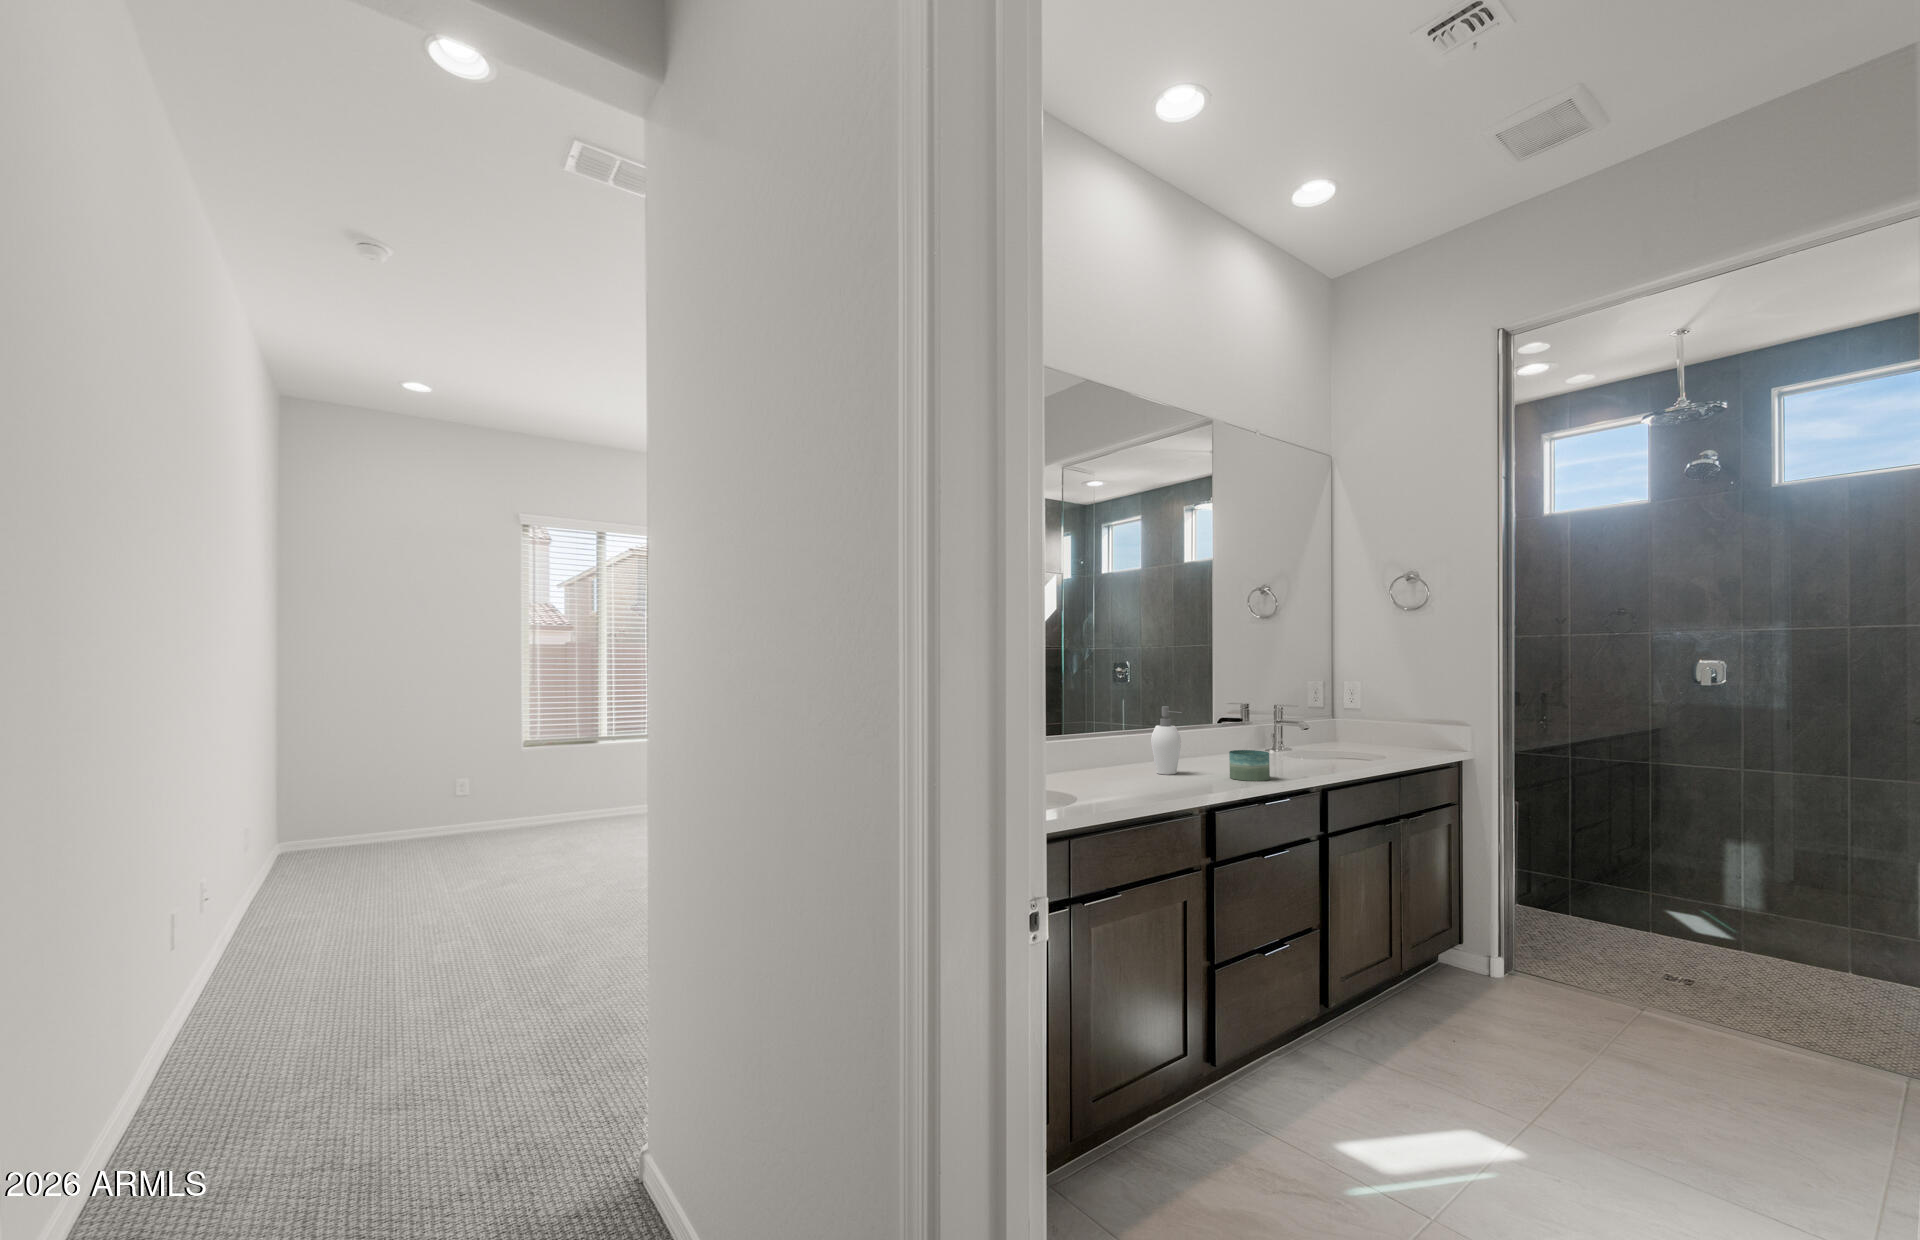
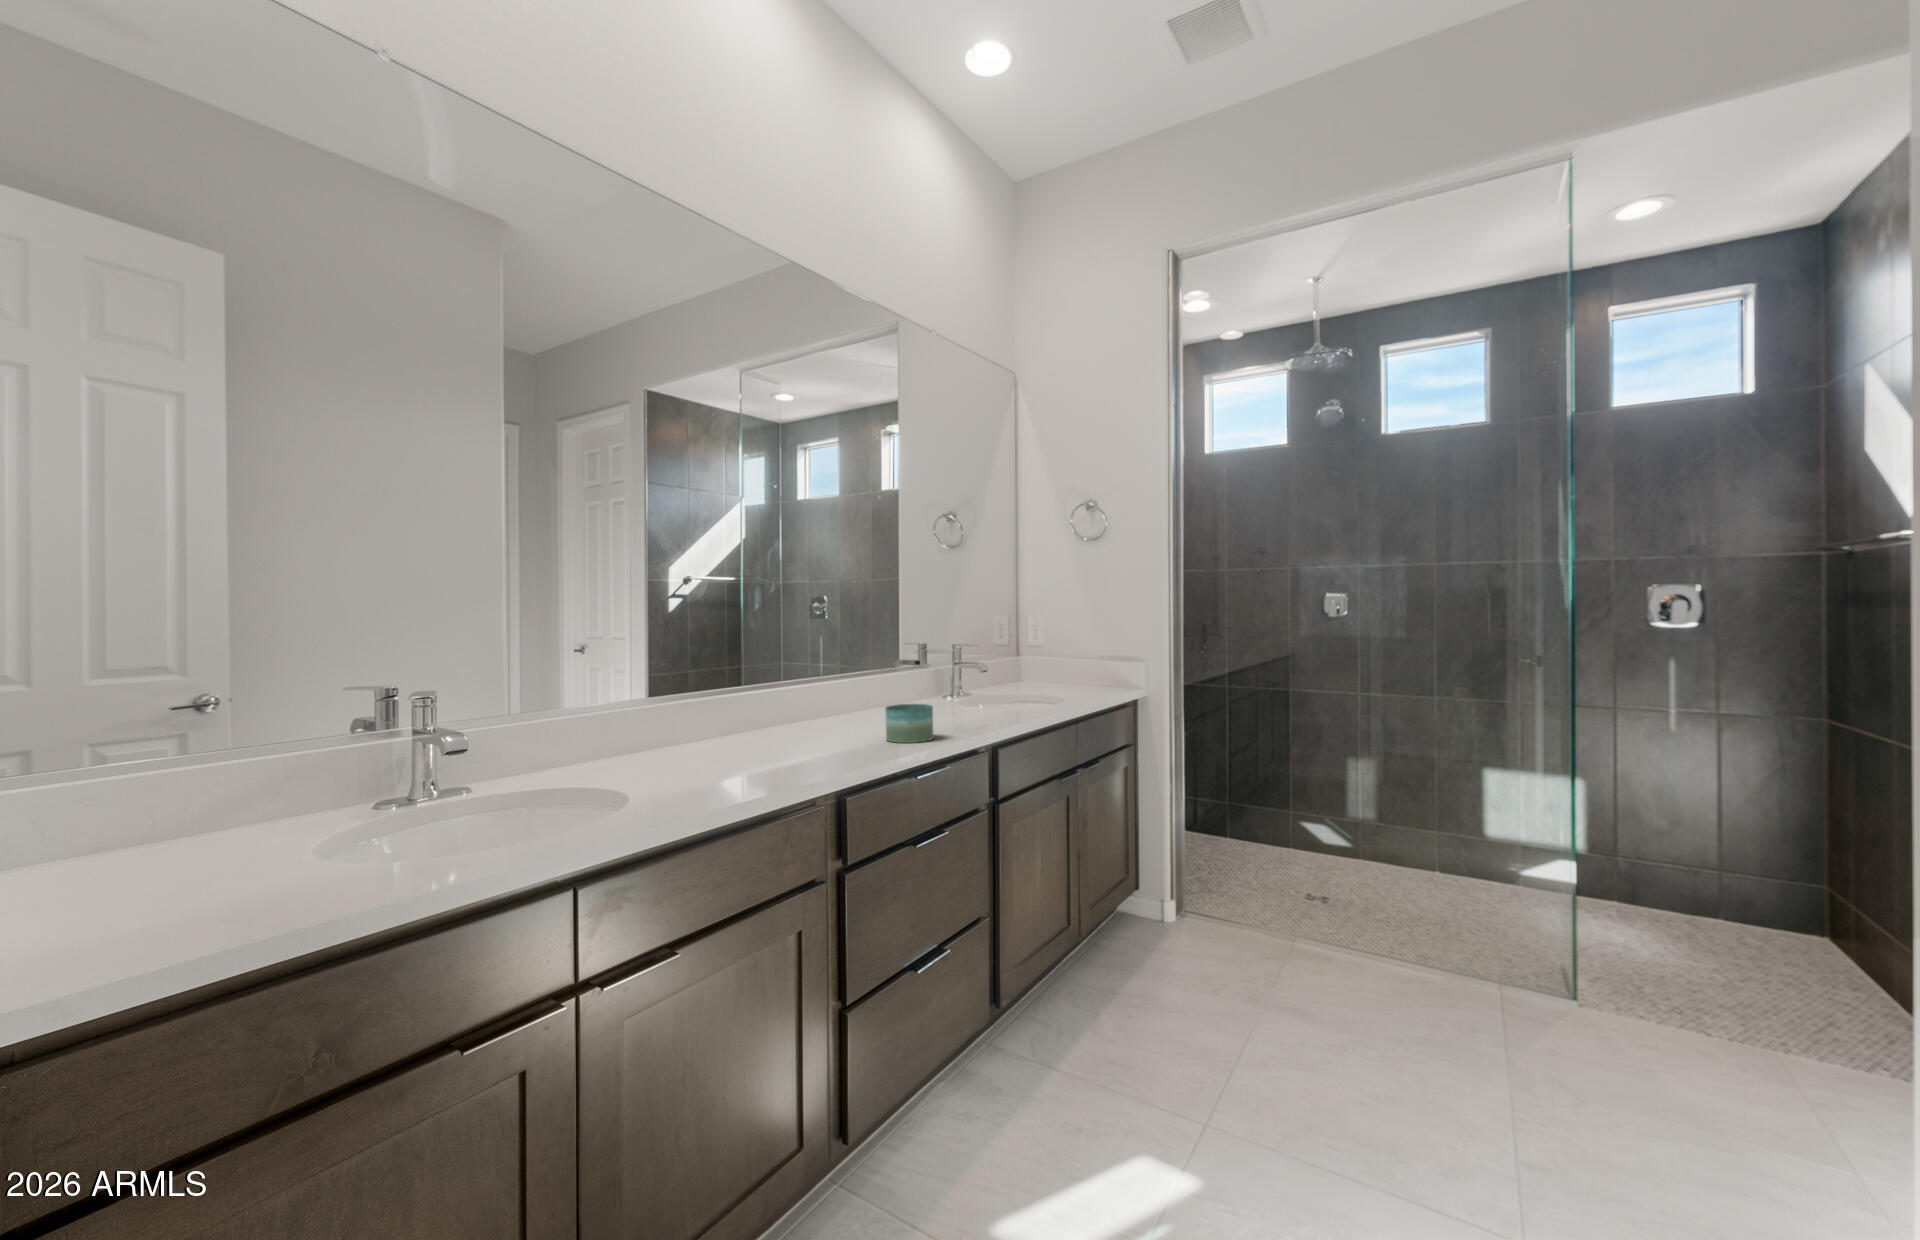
soap dispenser: present [1151,706,1182,774] -> none [790,653,828,741]

